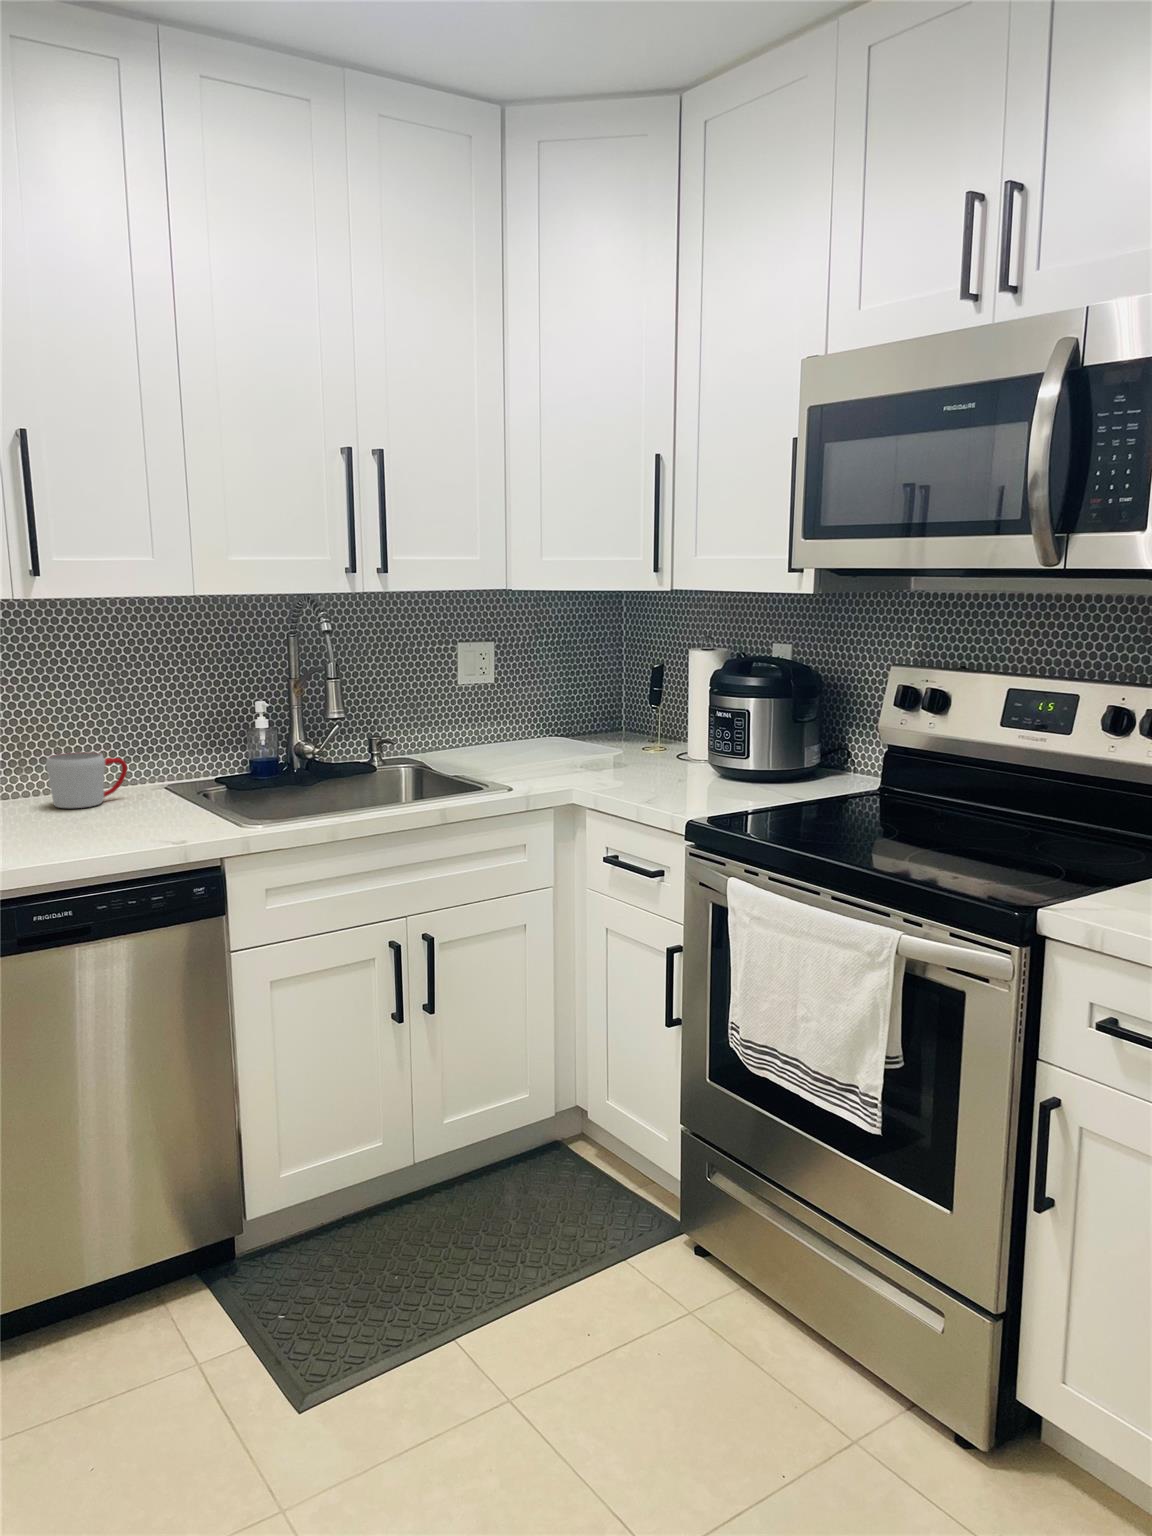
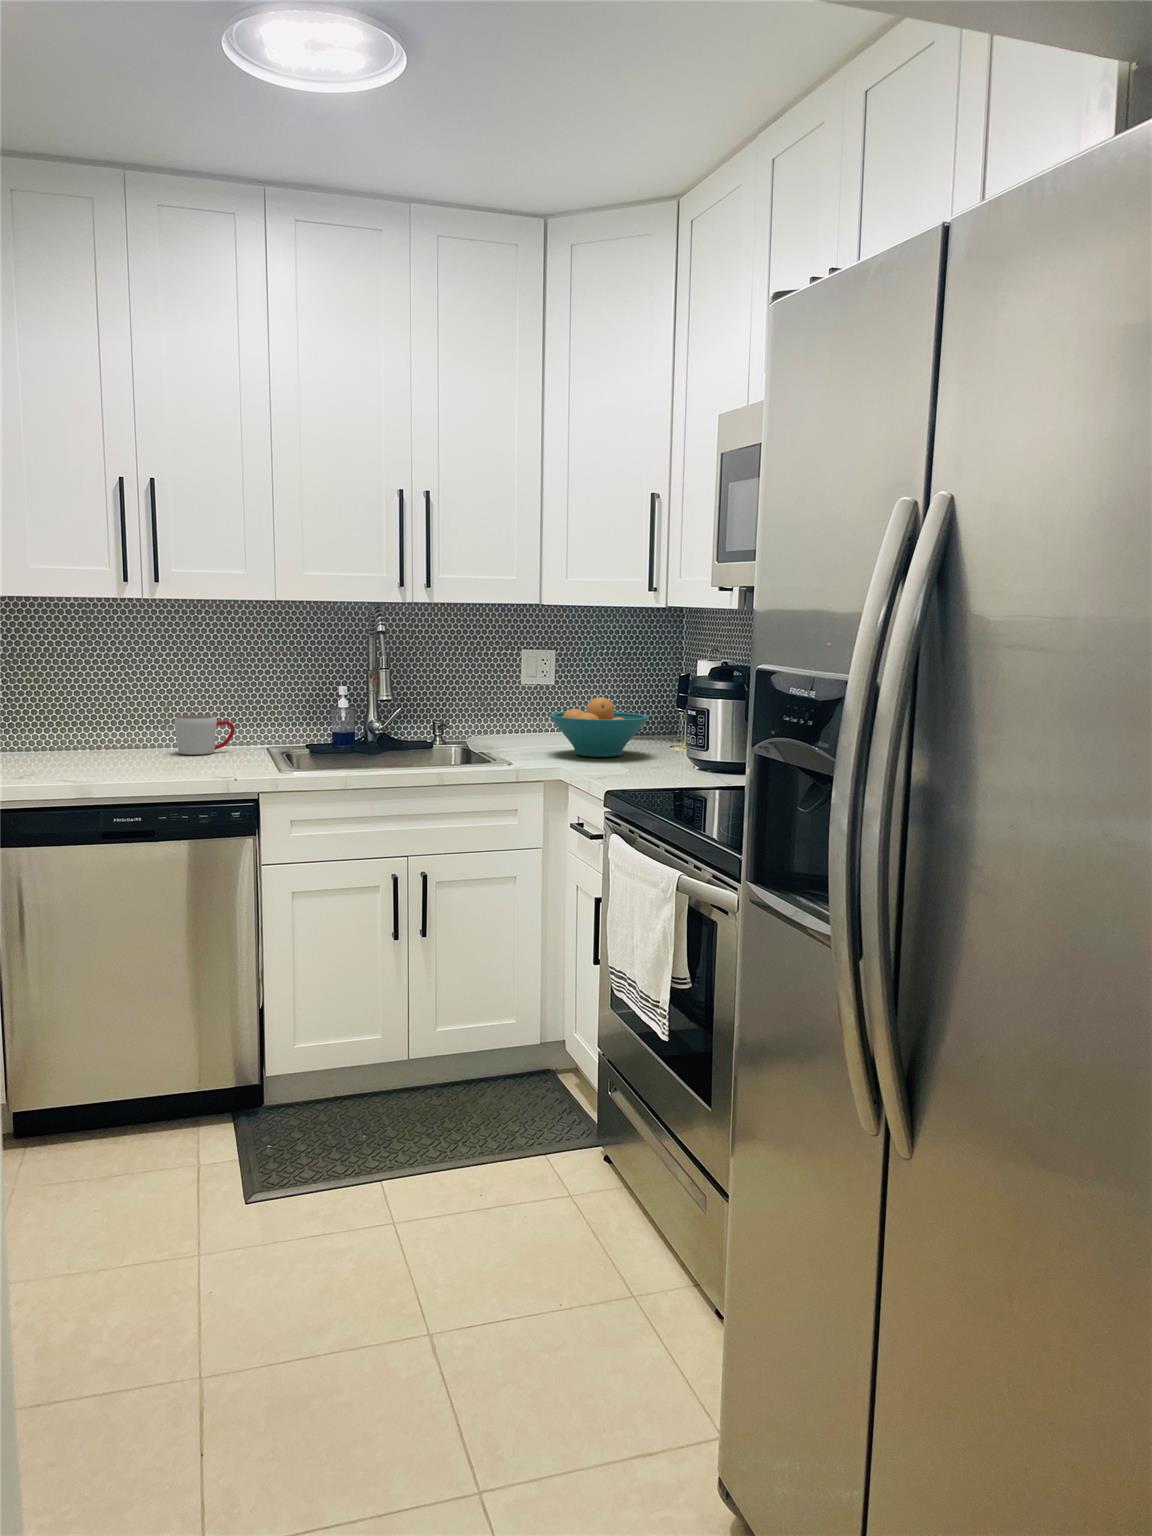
fruit bowl: none [536,701,654,773] -> present [549,697,649,757]

